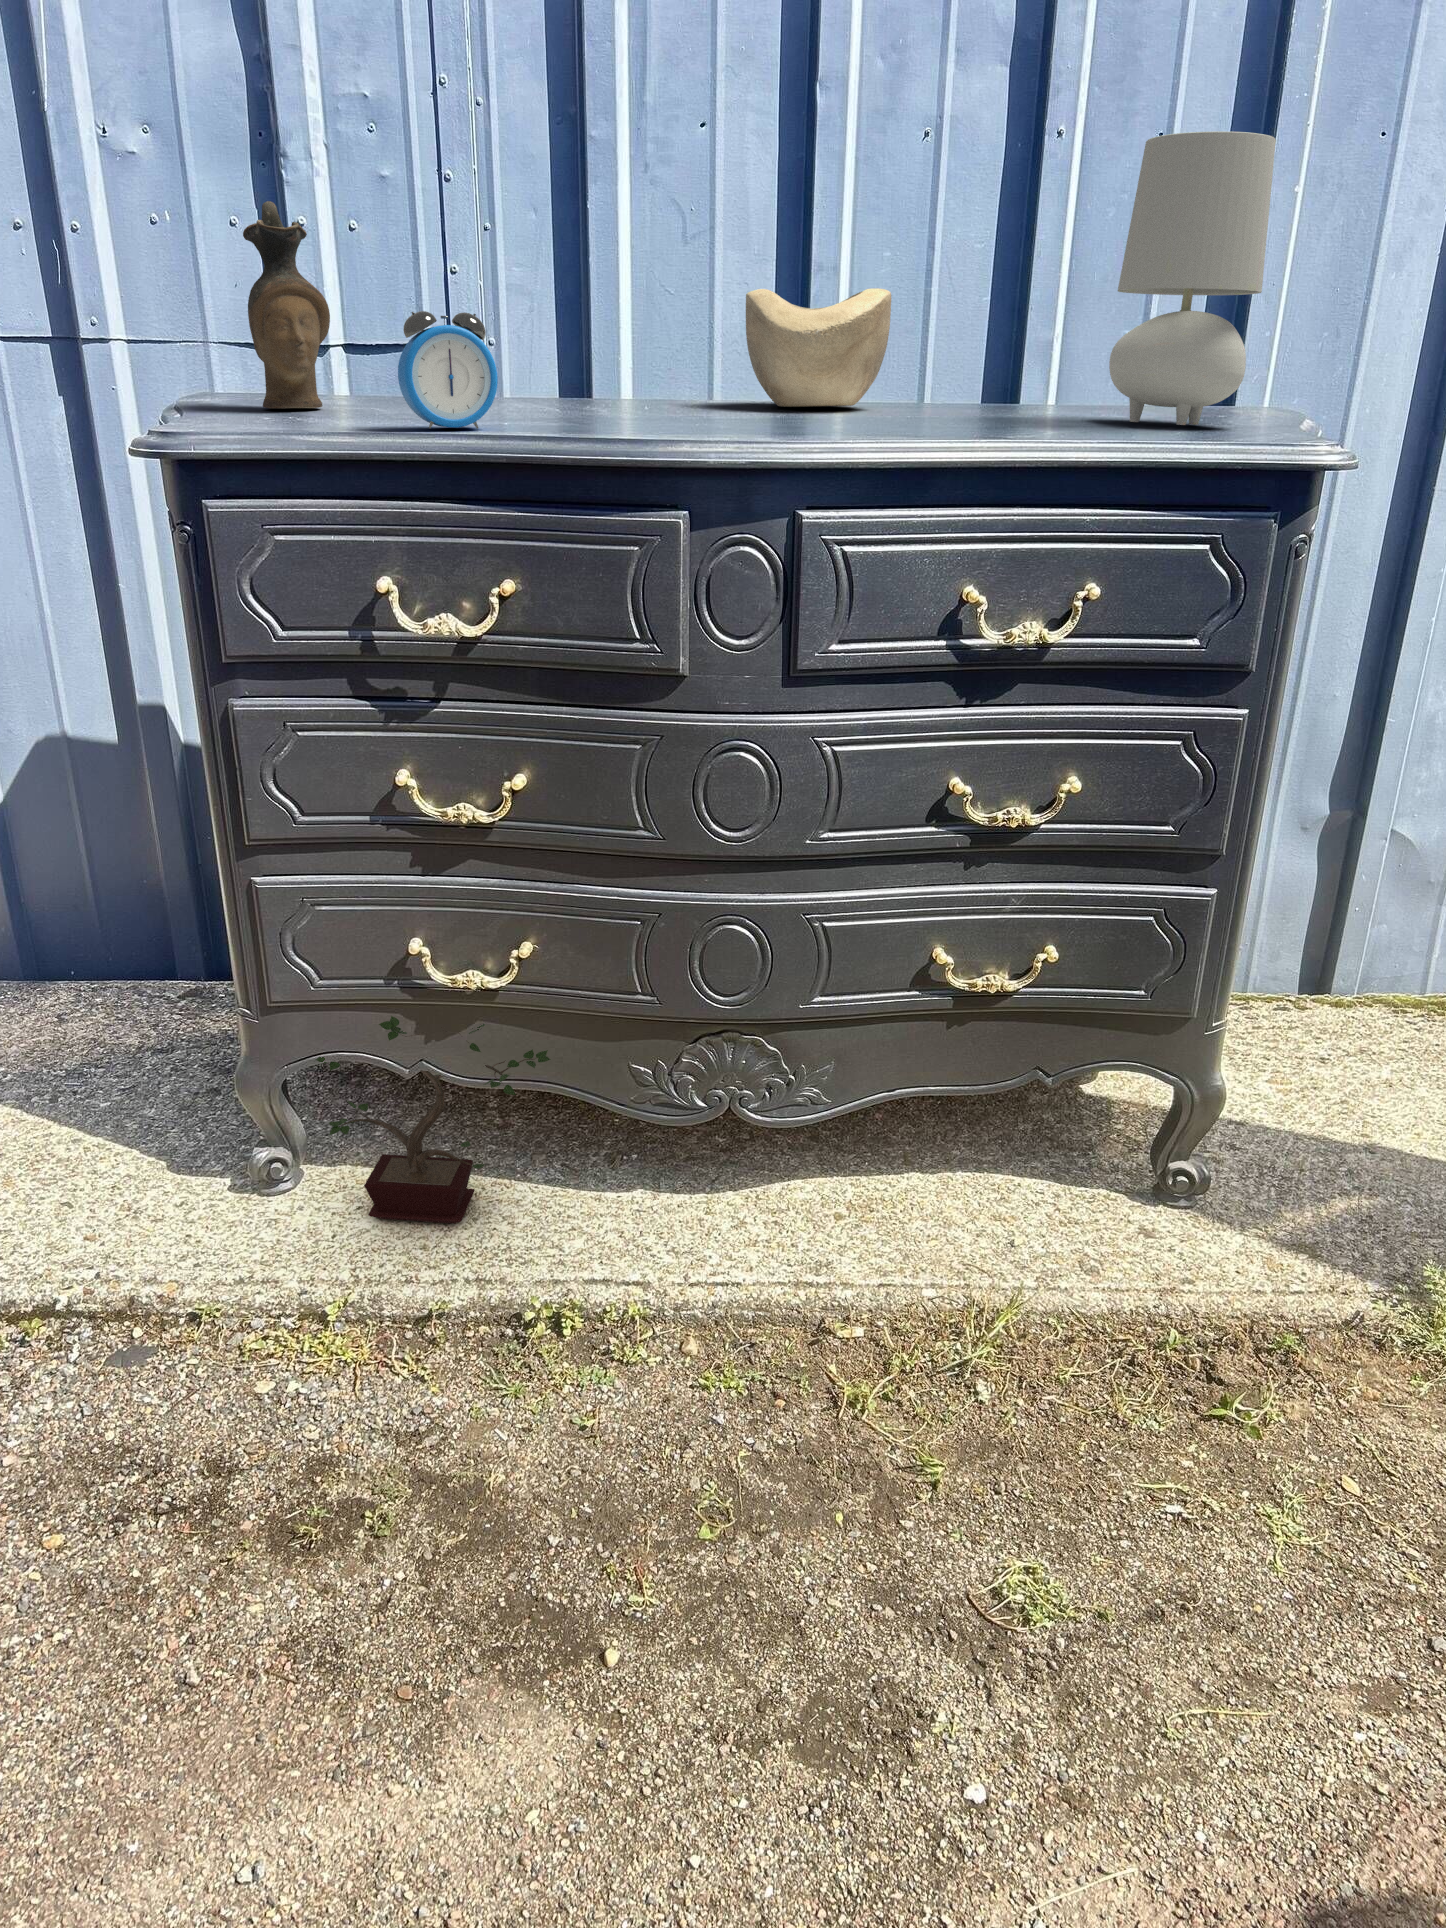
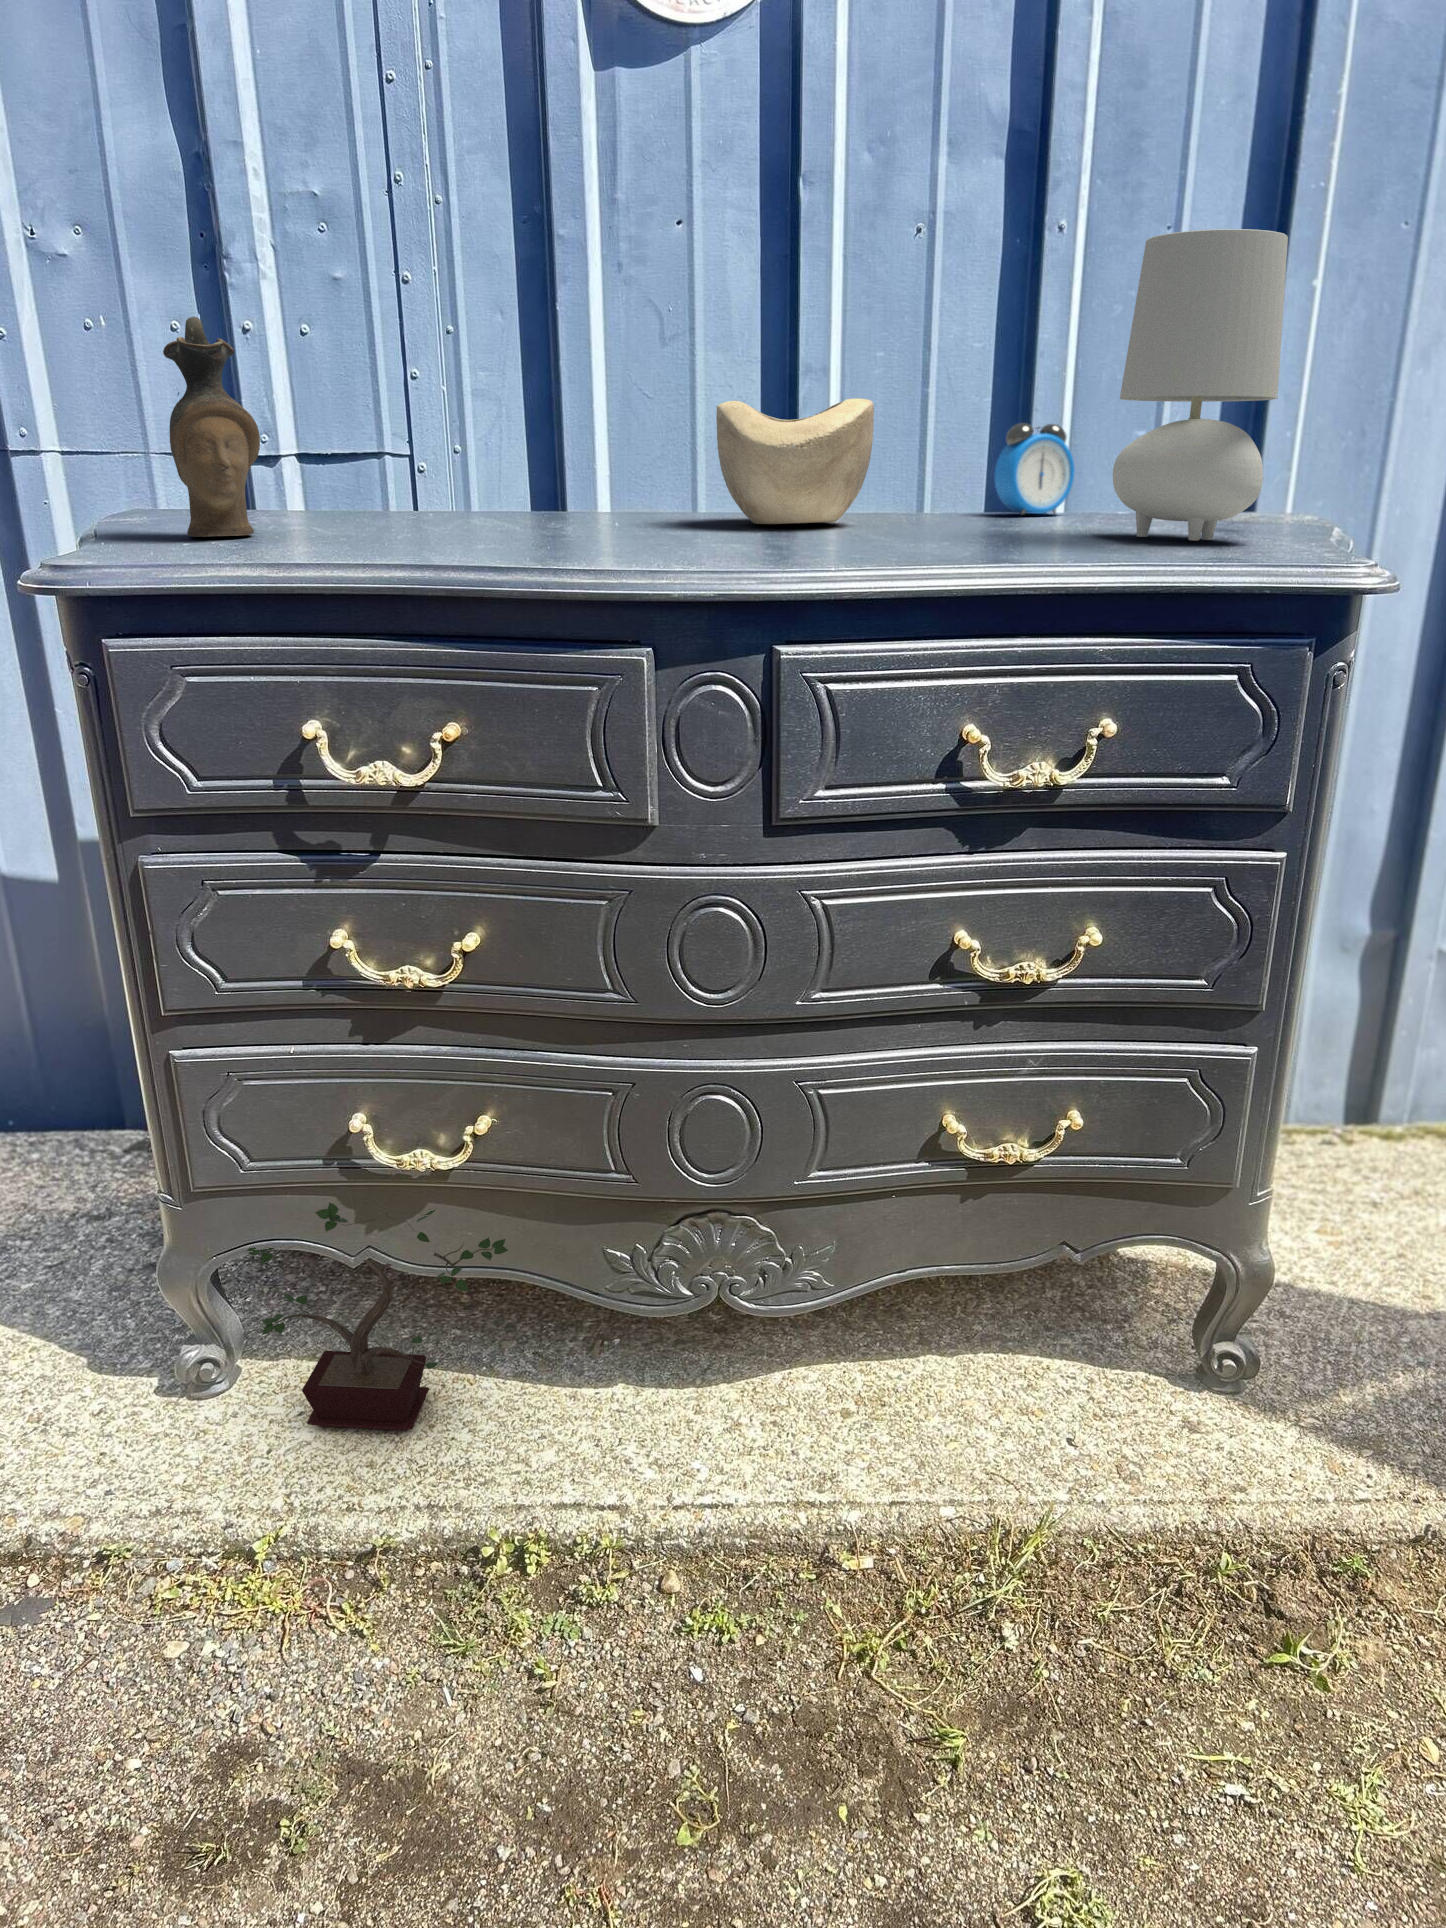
alarm clock: present [398,311,498,429] -> present [995,423,1075,514]

